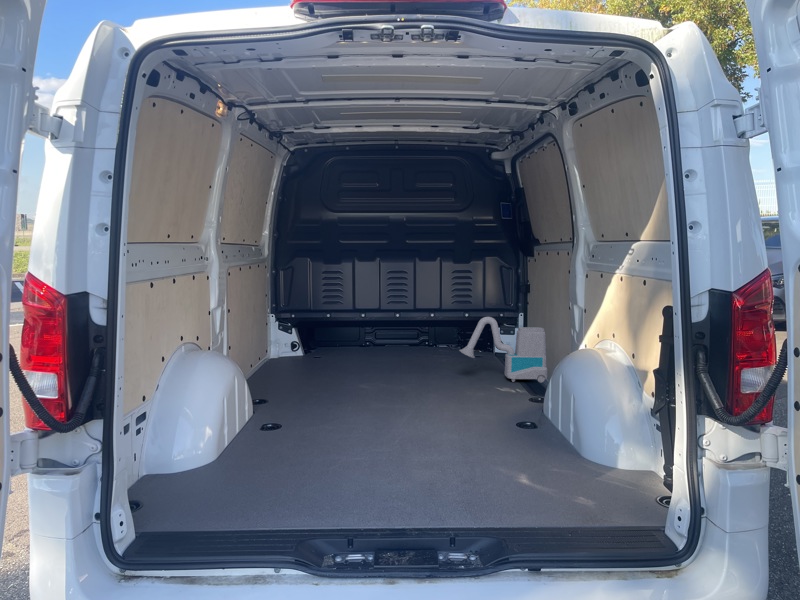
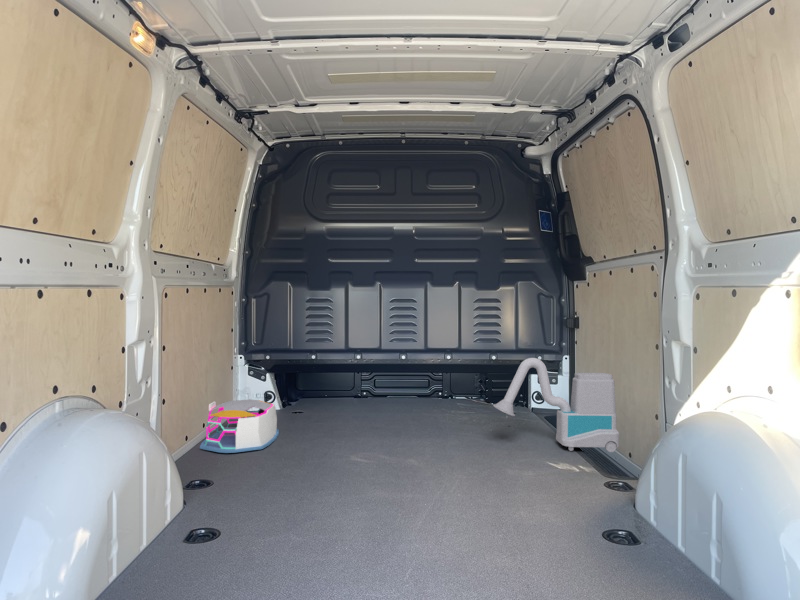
storage bin: none [253,347,306,383] -> present [200,399,279,453]

